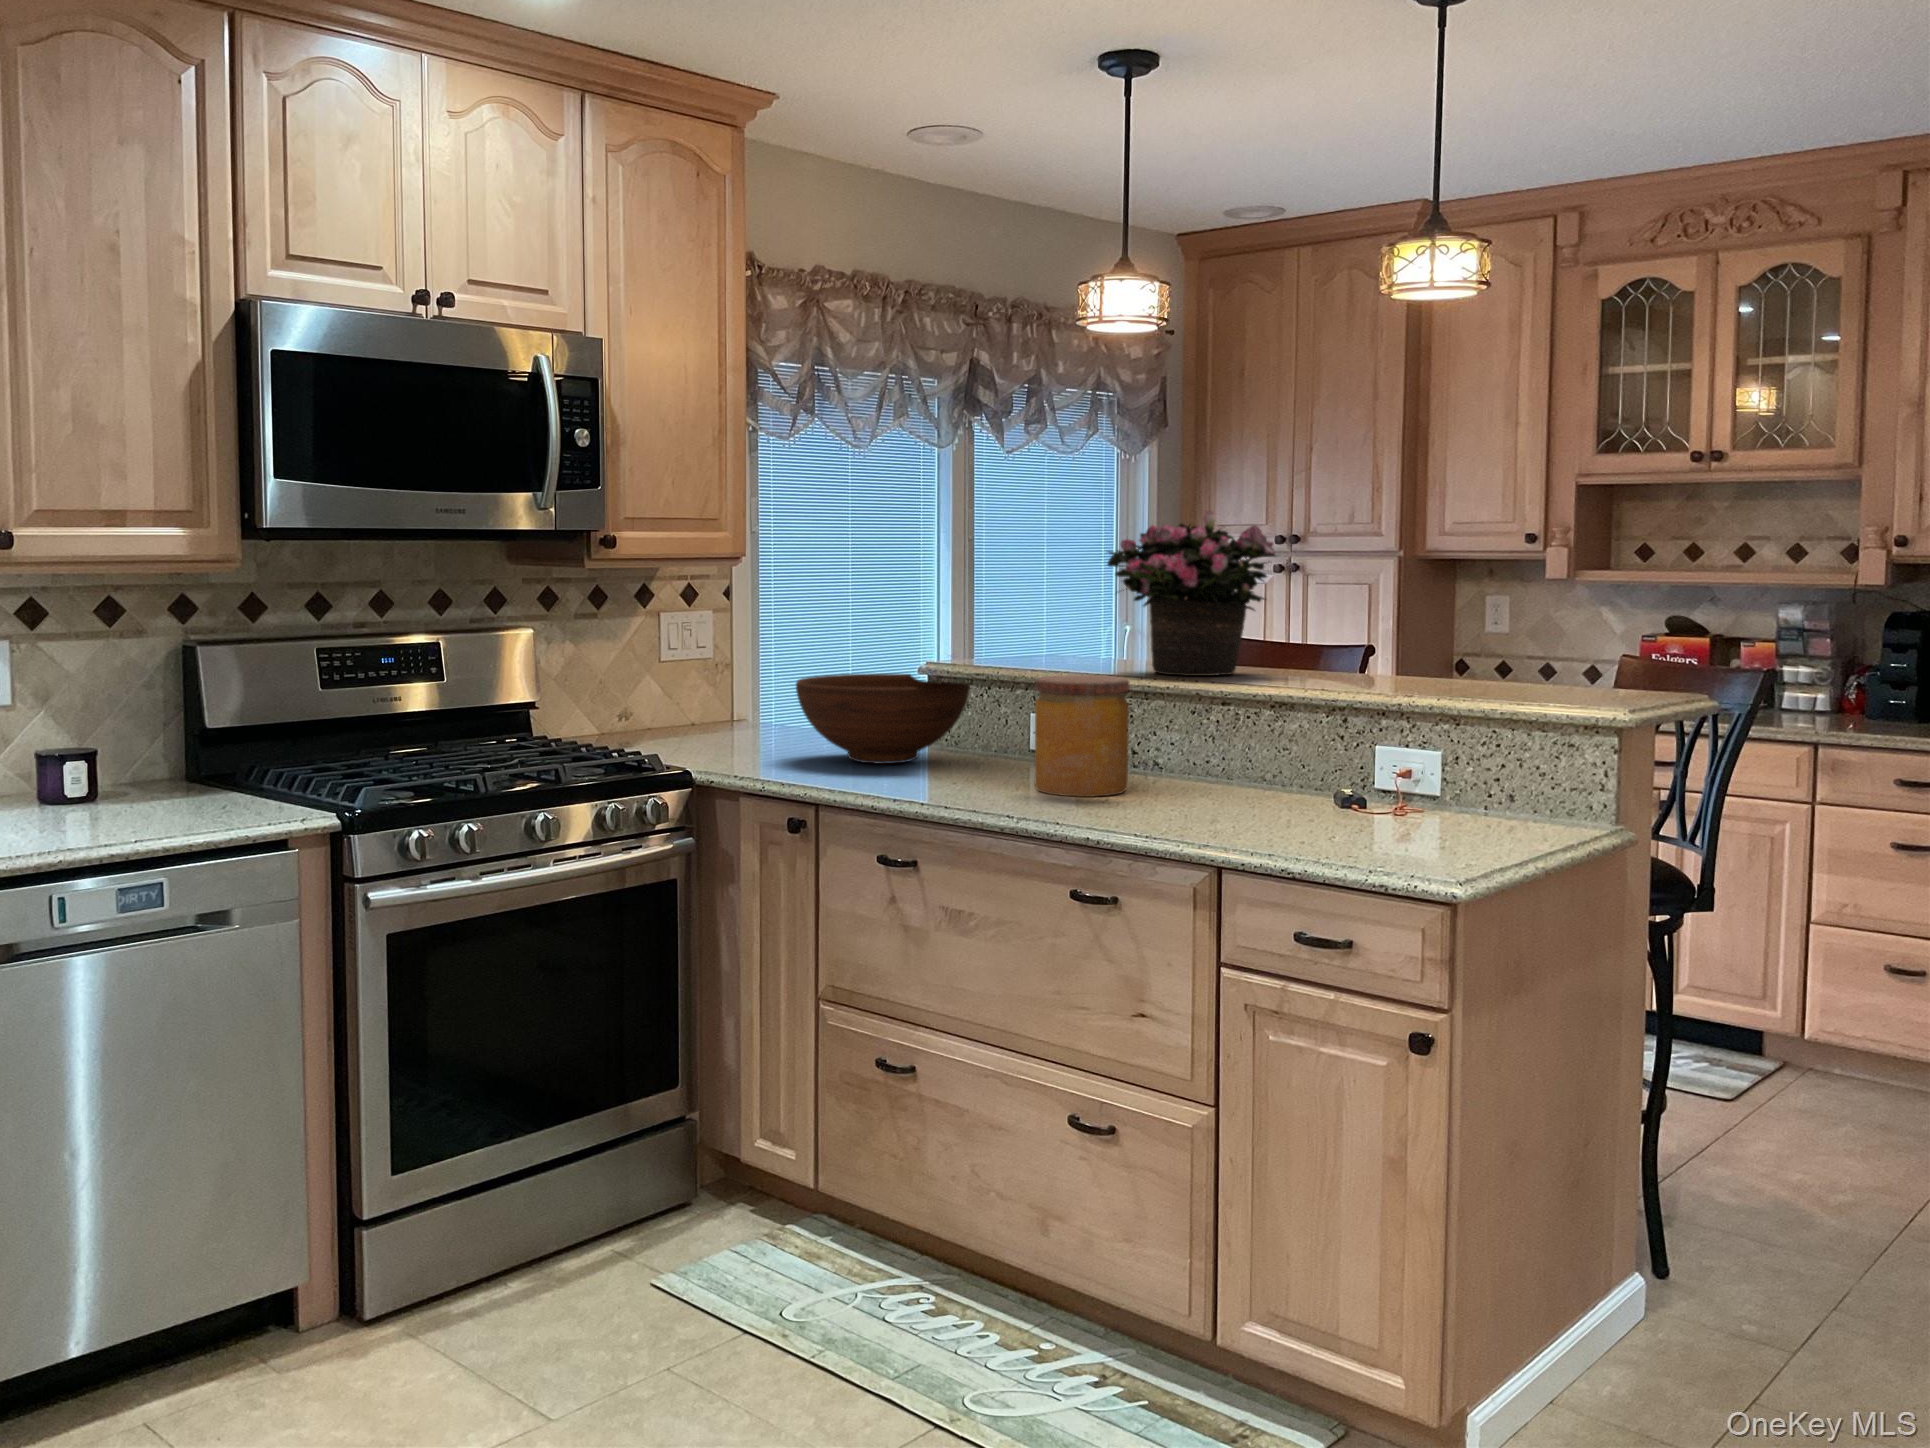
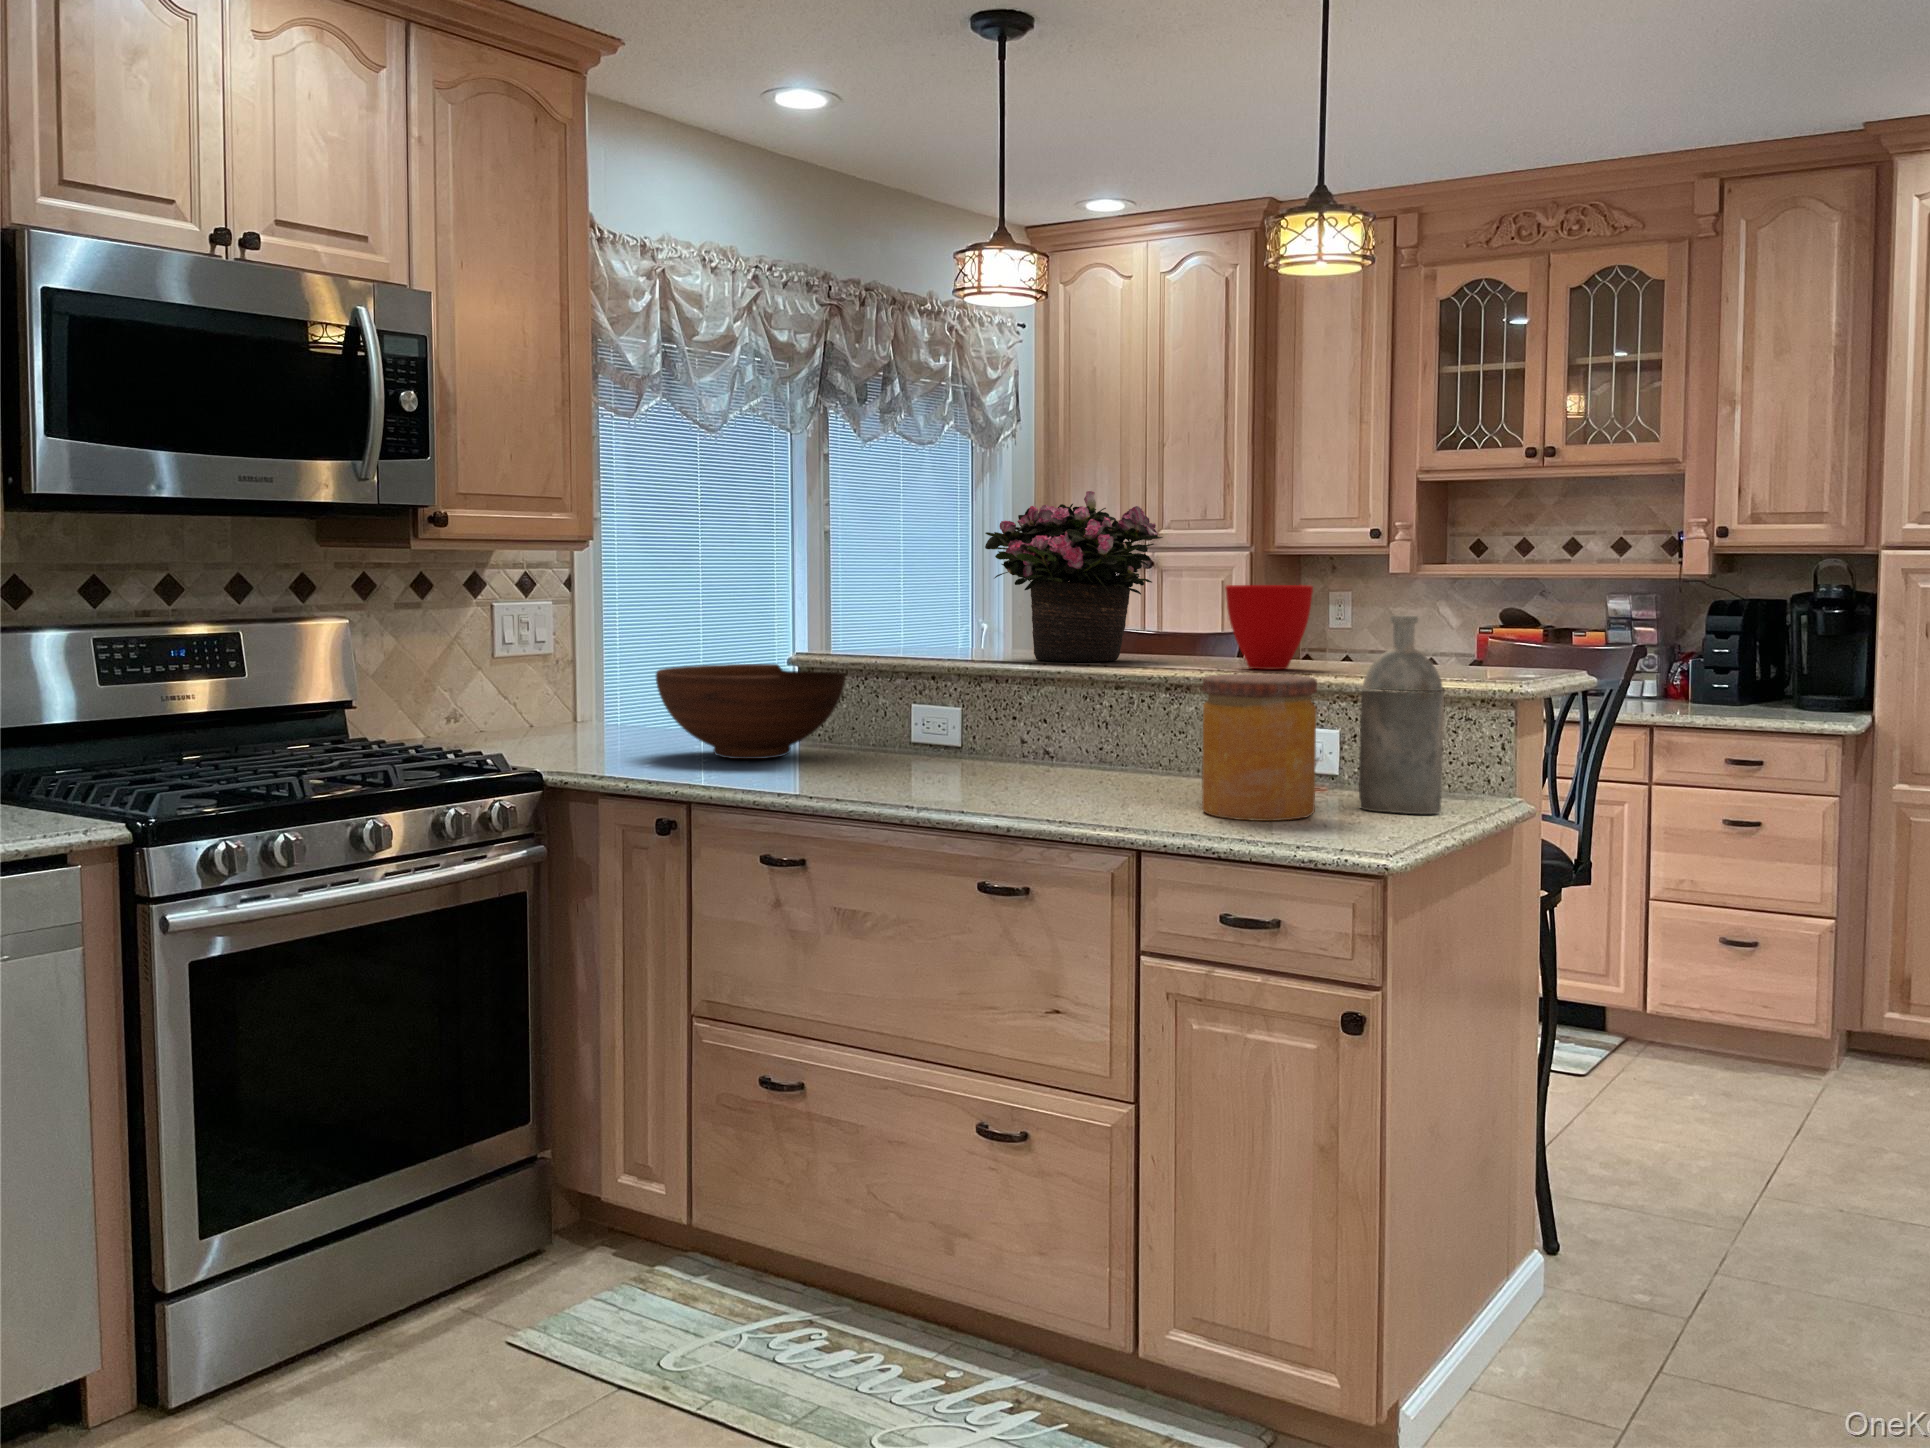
cup: none [1335,604,1424,688] -> present [1225,585,1313,669]
bottle: none [1448,643,1534,839] -> present [1359,615,1444,814]
jar: present [1035,675,1129,797] -> present [1202,674,1317,821]

